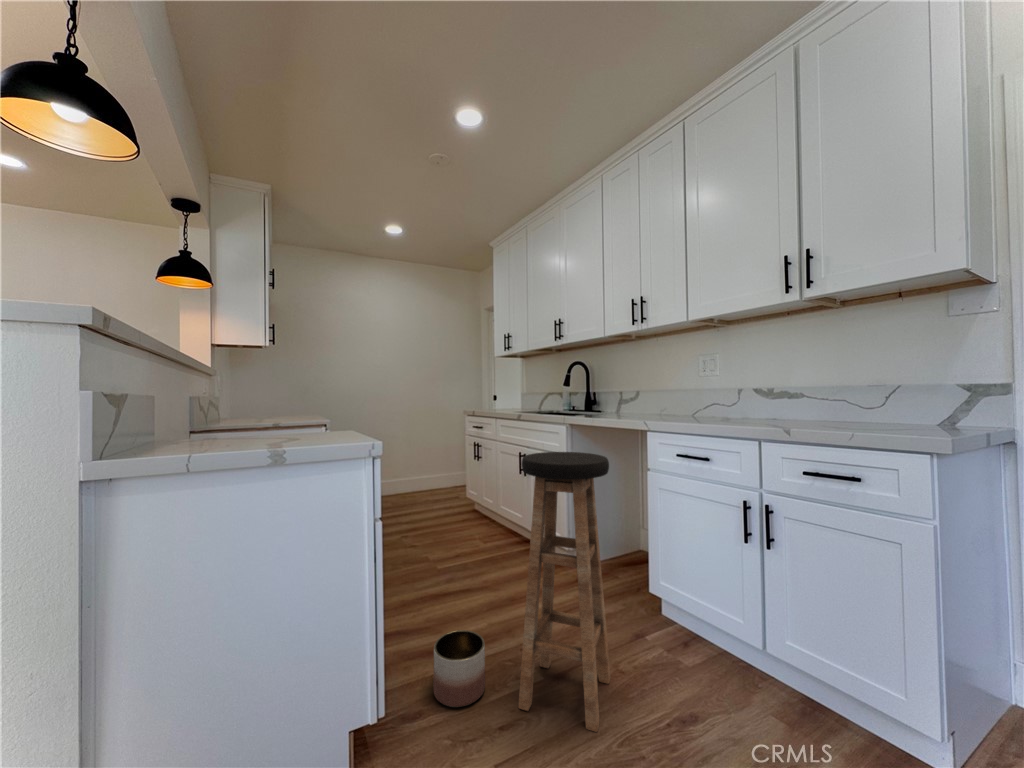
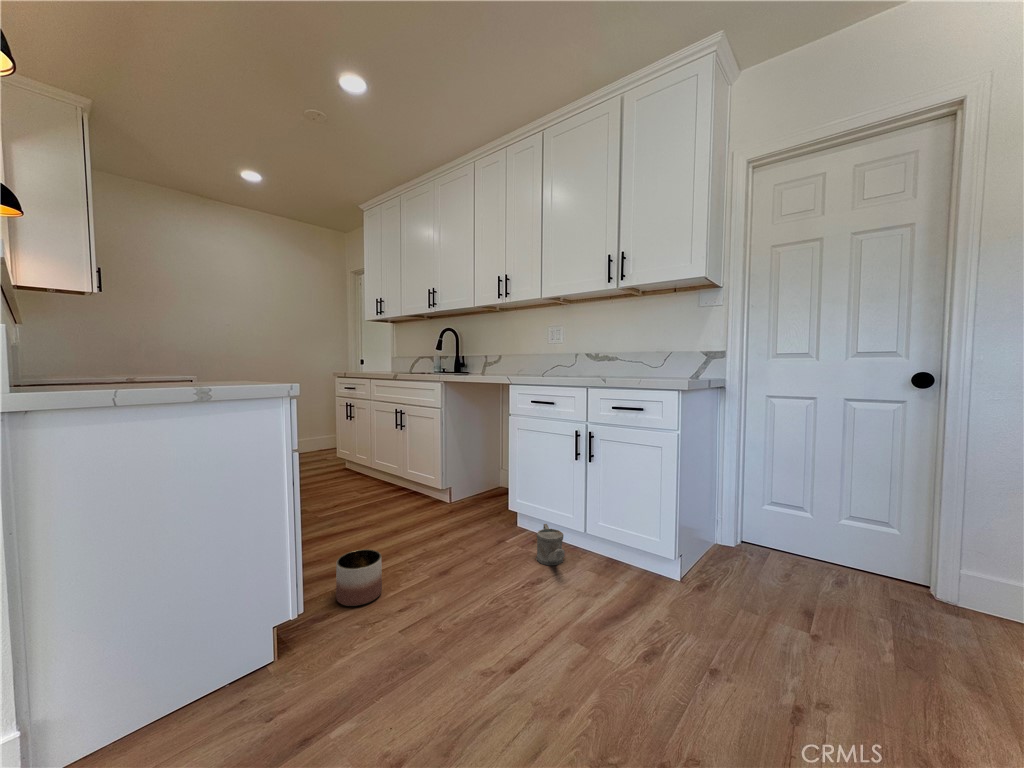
bar stool: present [518,452,610,732] -> none [412,399,484,599]
watering can: none [689,625,734,695] -> present [536,524,565,565]

